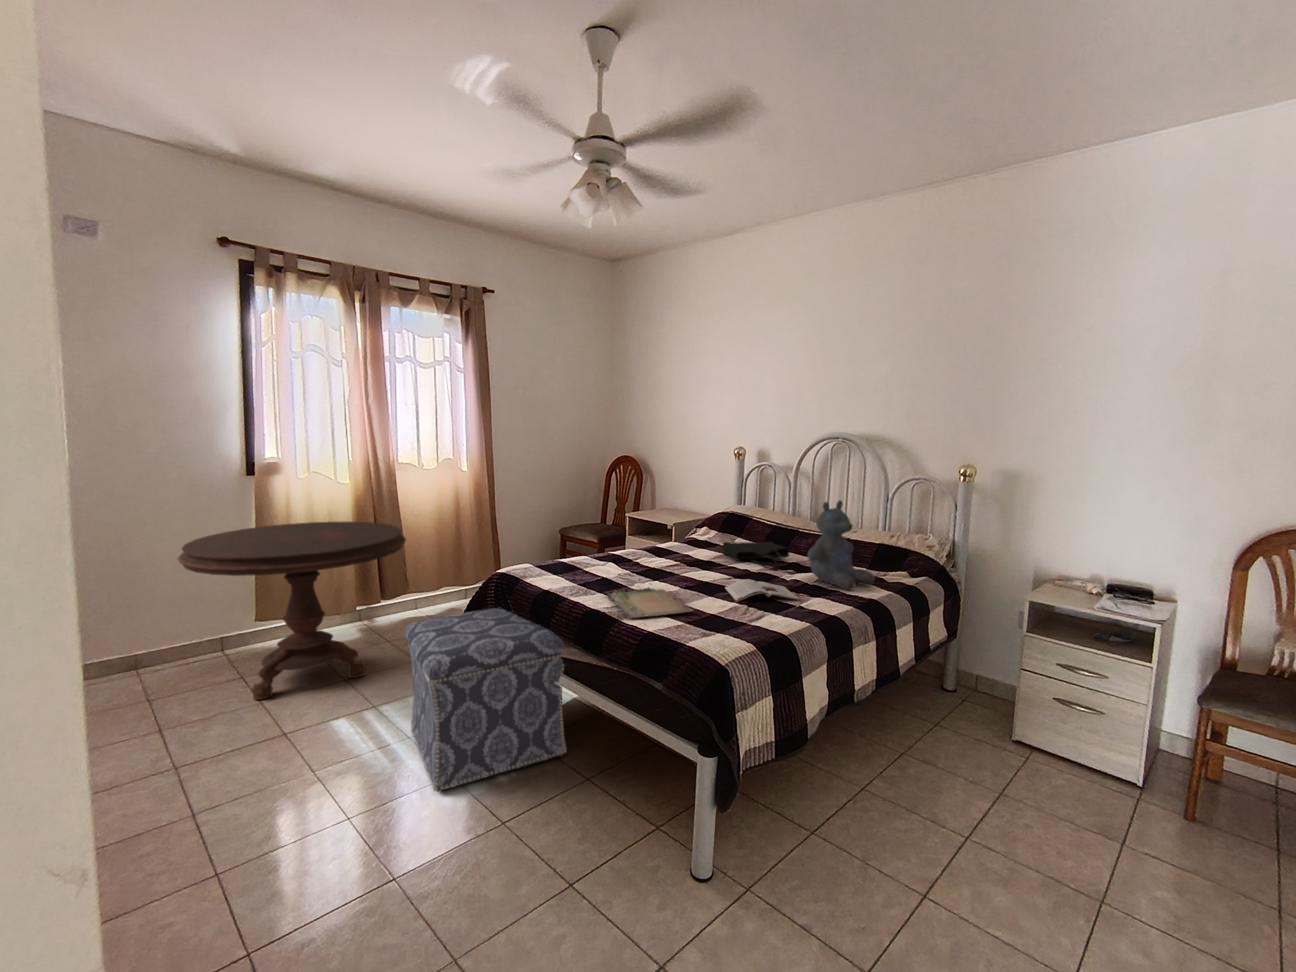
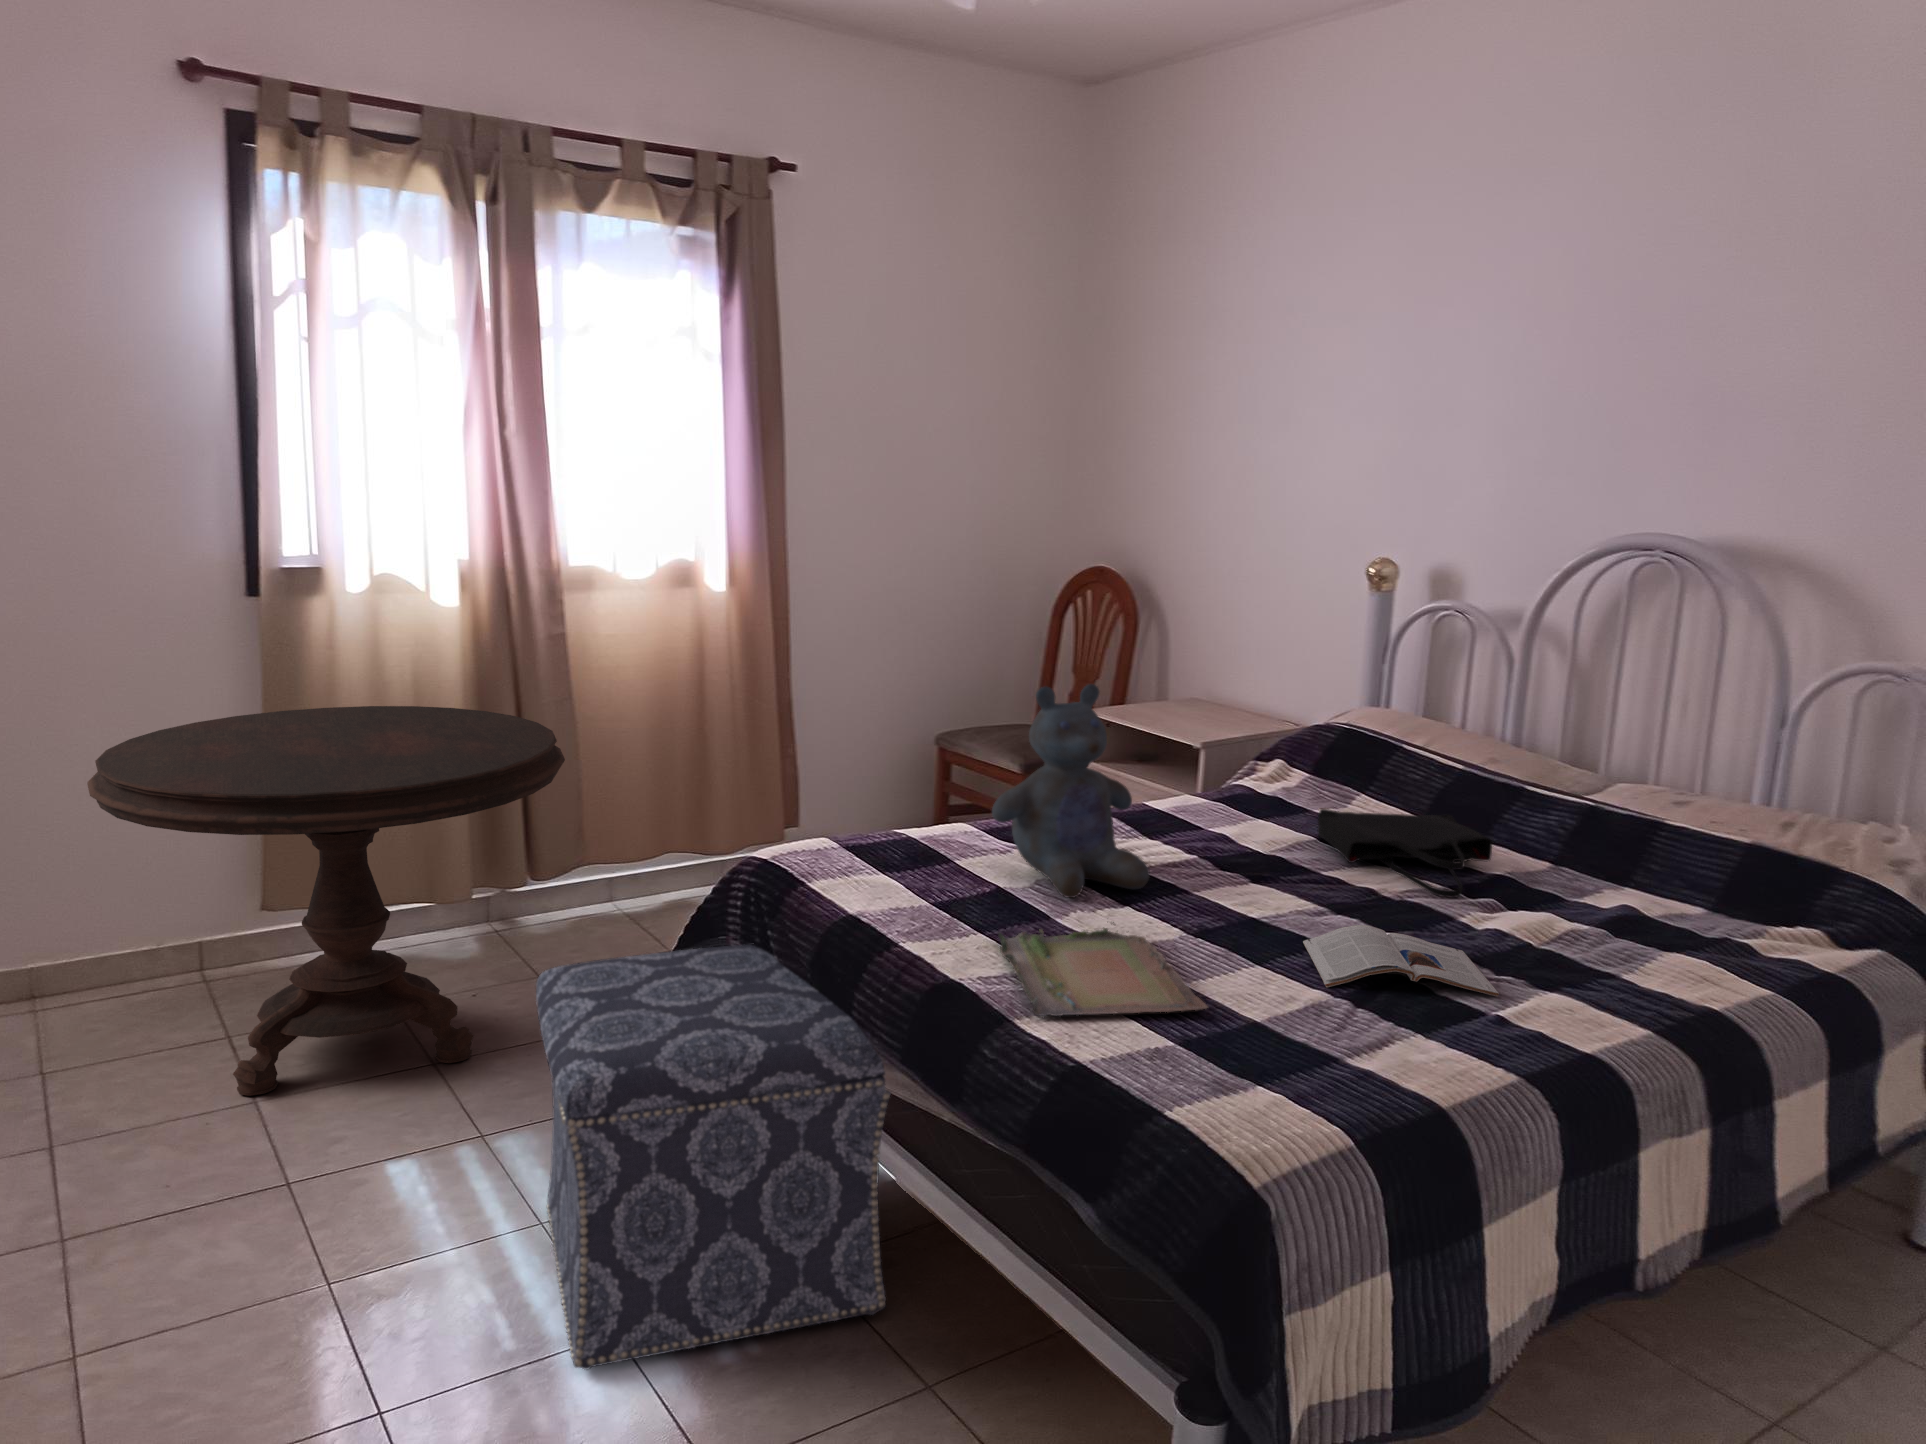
stuffed bear: present [807,500,875,590] -> present [992,684,1150,898]

